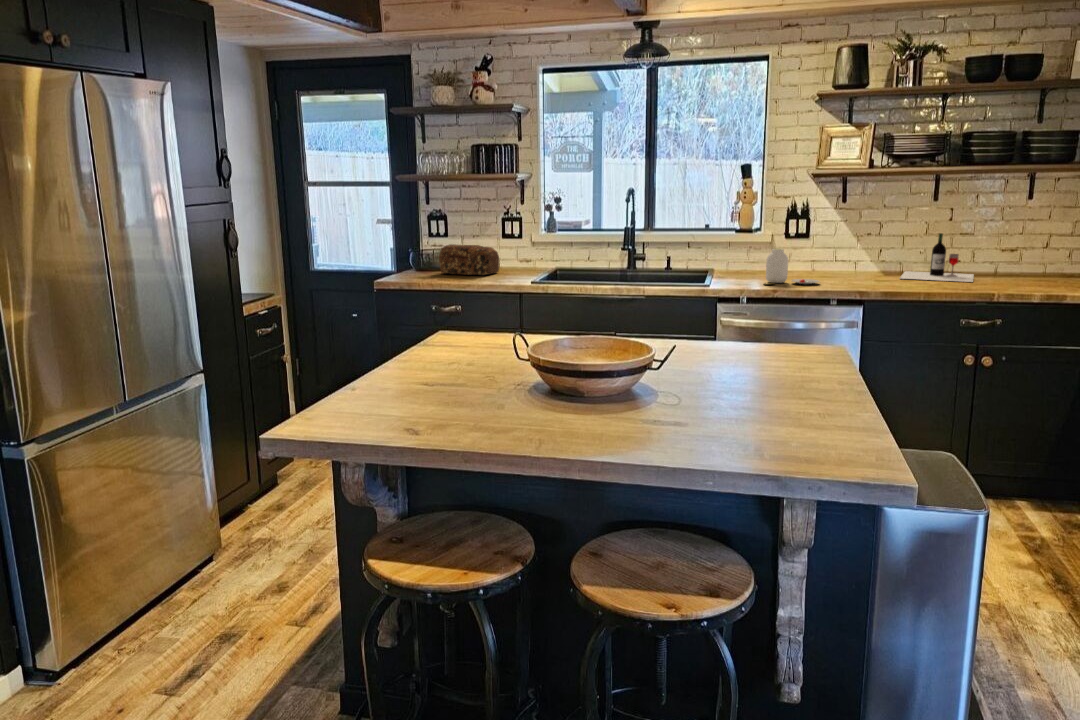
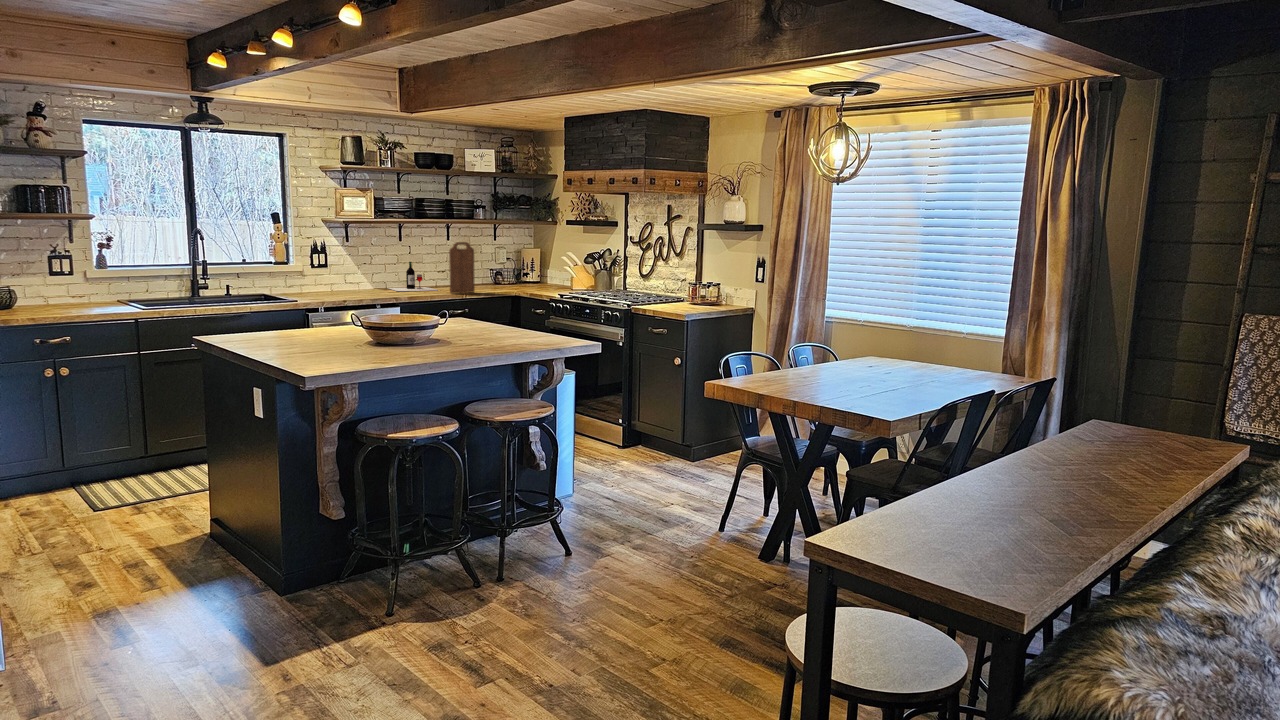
cutting board: none [970,204,1033,291] -> present [449,242,475,294]
bread loaf: present [439,244,499,275] -> none [6,282,72,311]
jar: present [764,249,819,284] -> none [324,274,365,299]

